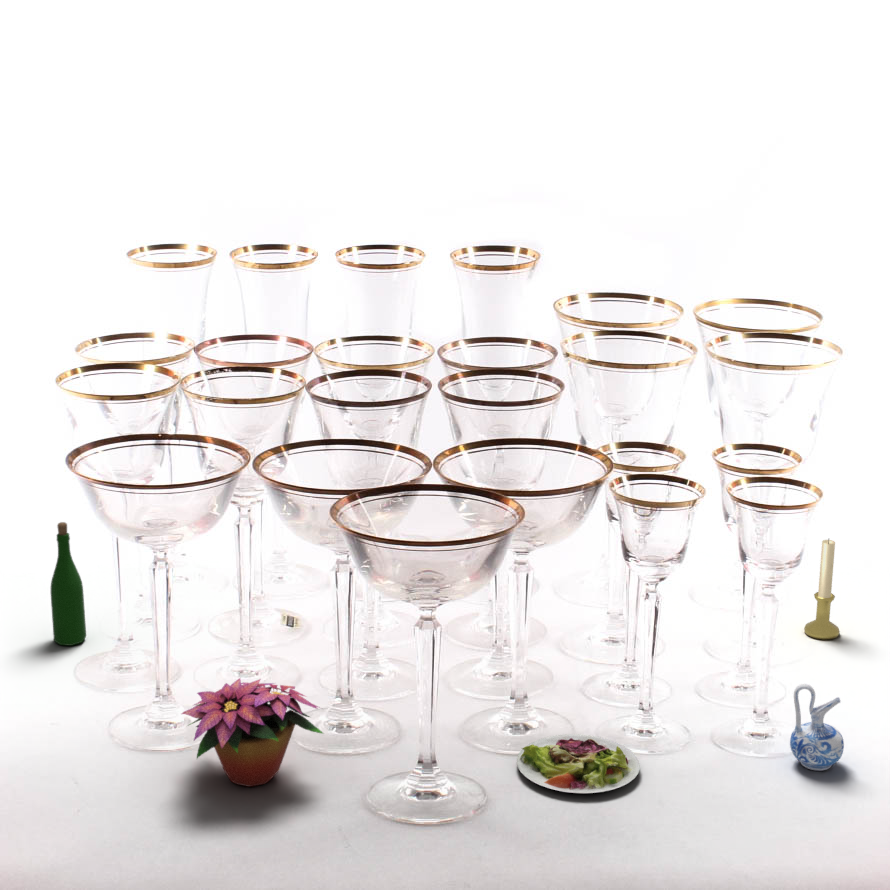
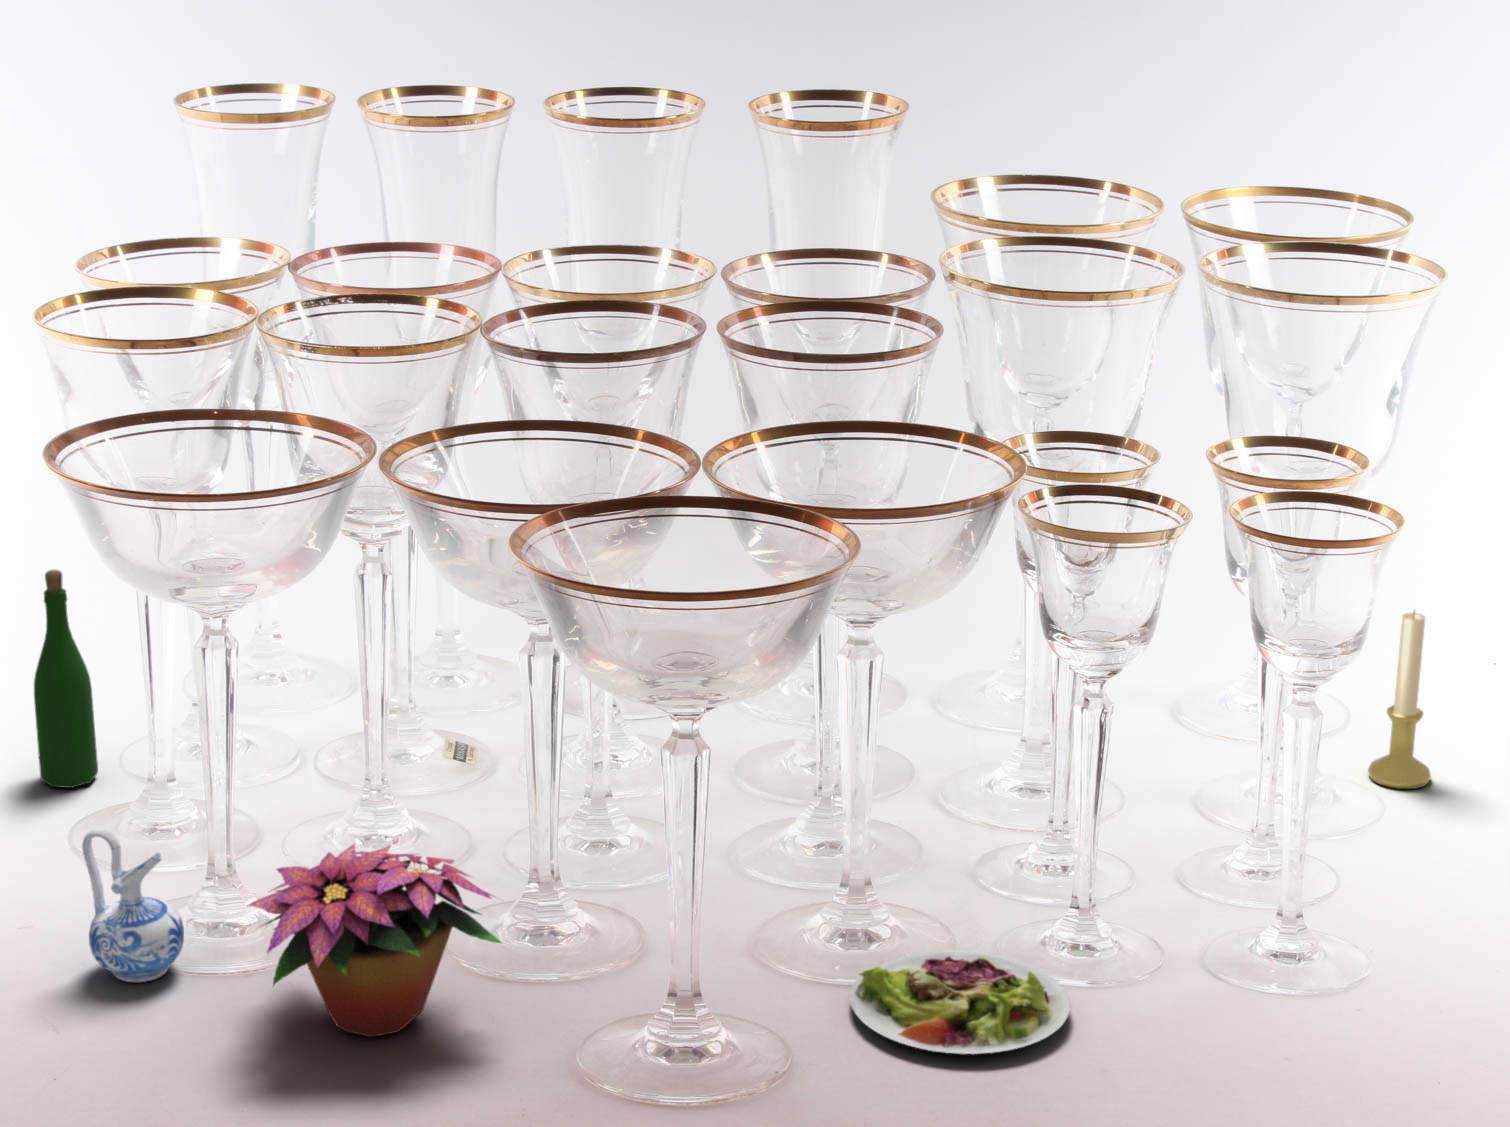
ceramic pitcher: present [790,684,844,771] -> present [82,828,184,982]

